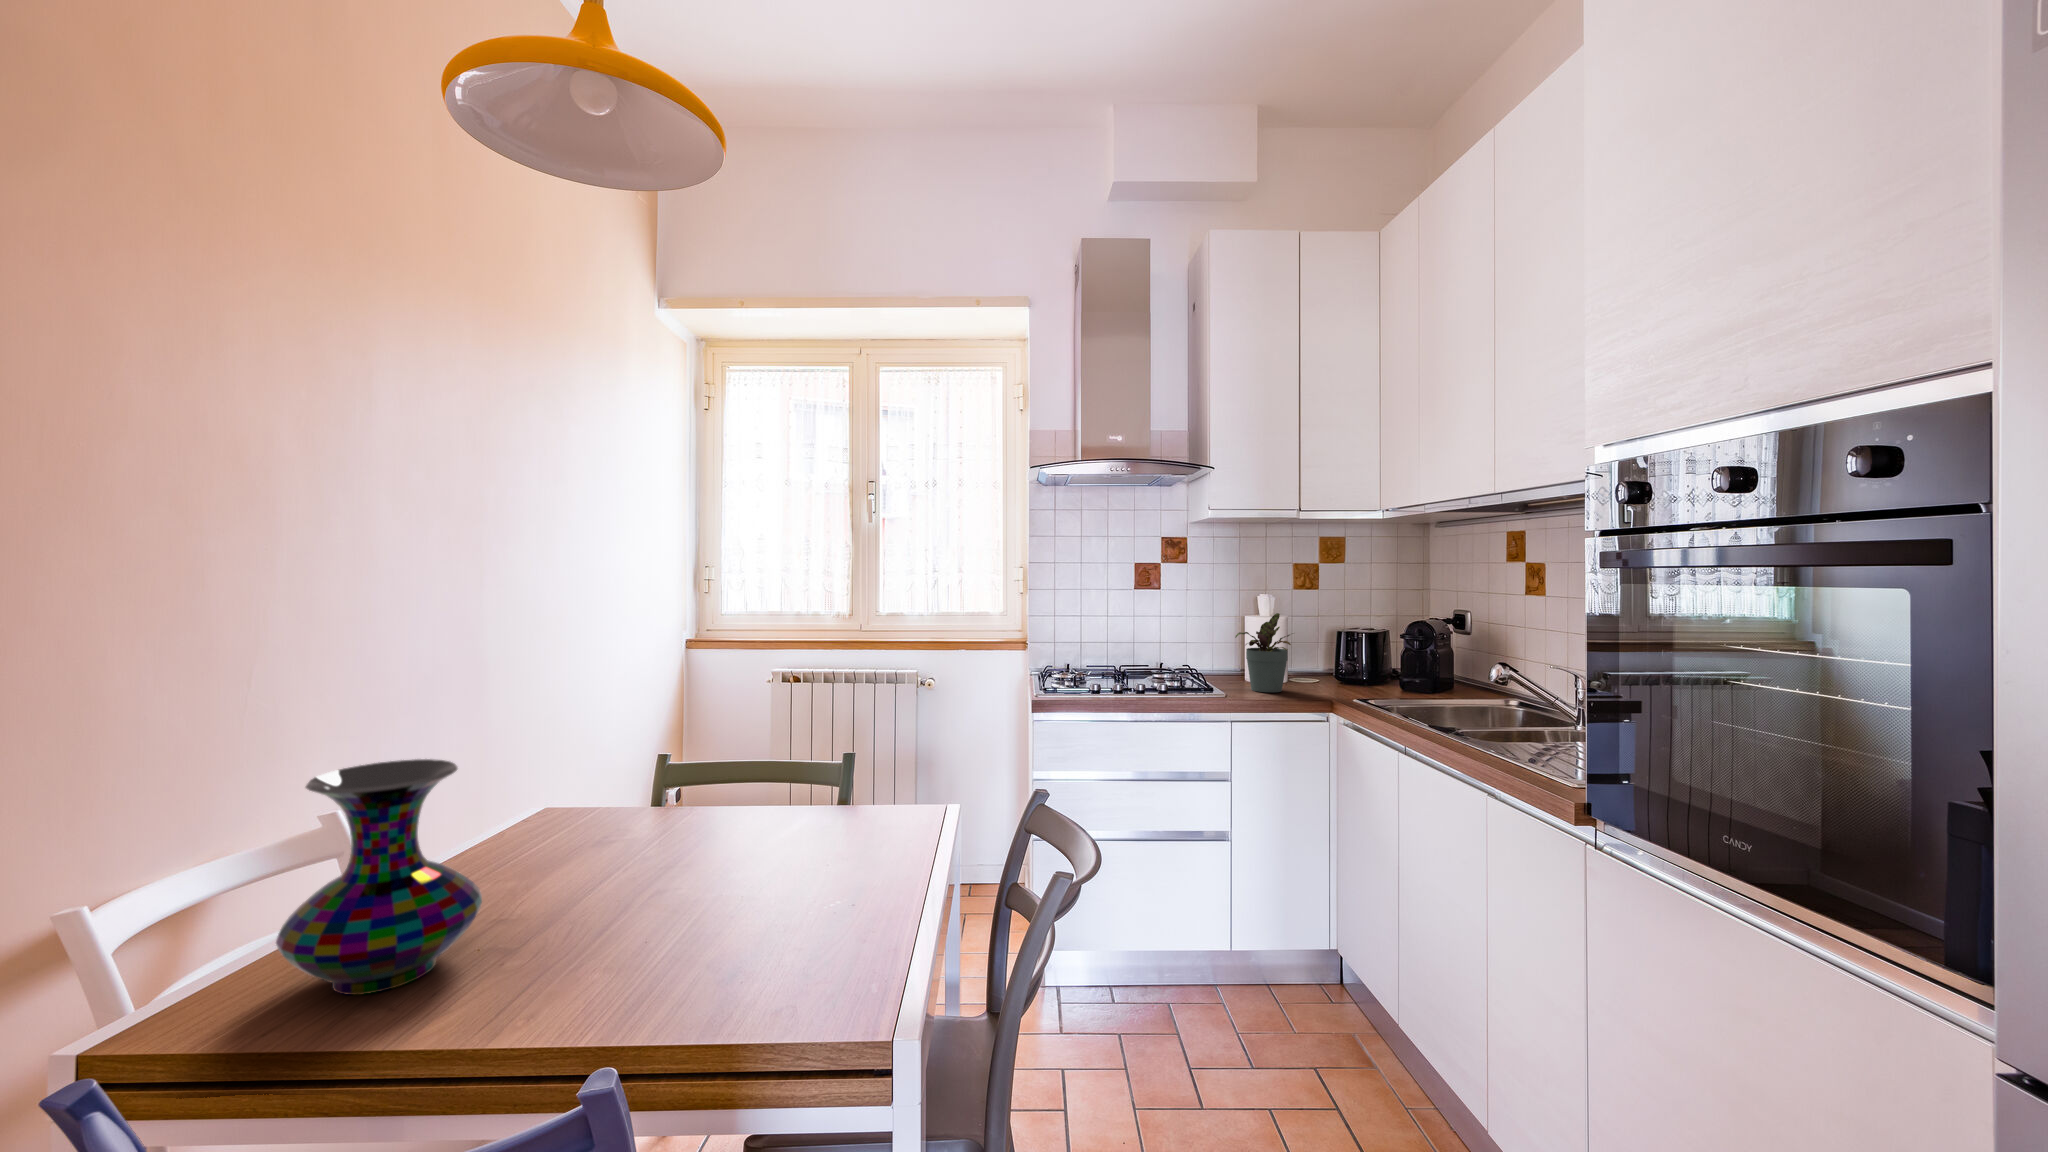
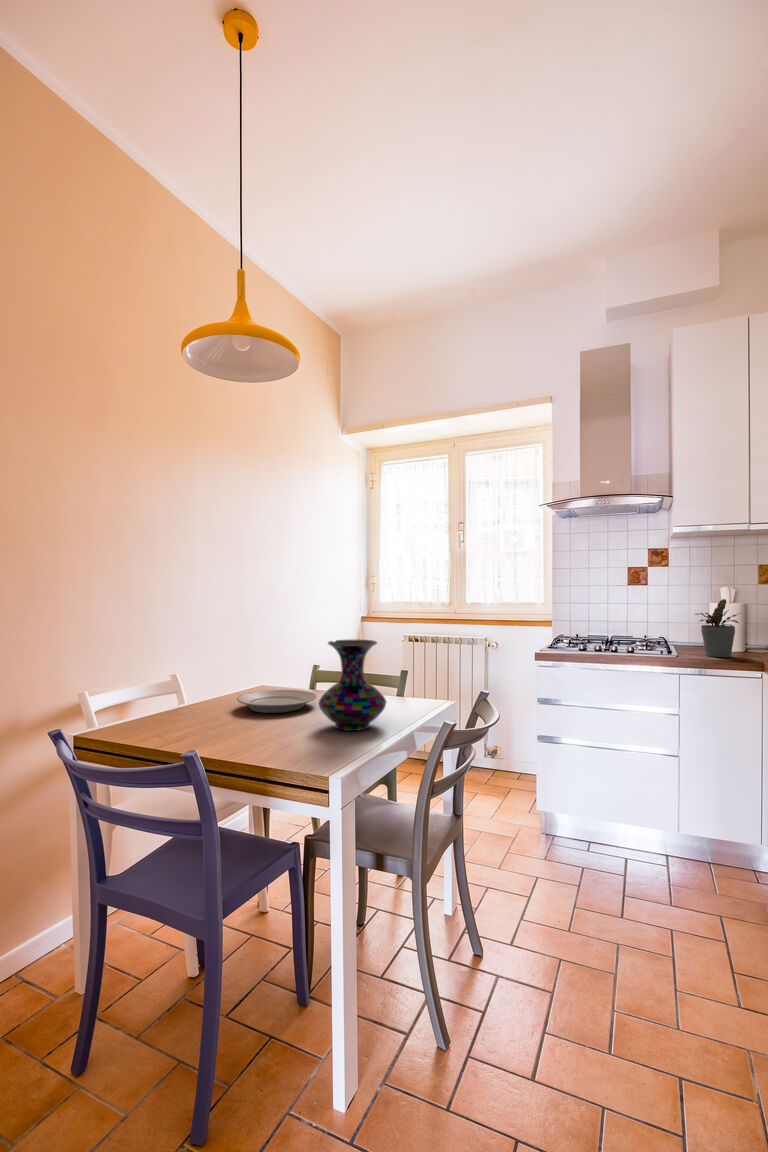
vase: present [276,759,482,995] -> present [319,640,386,731]
plate: none [534,820,713,887] -> present [237,690,316,713]

